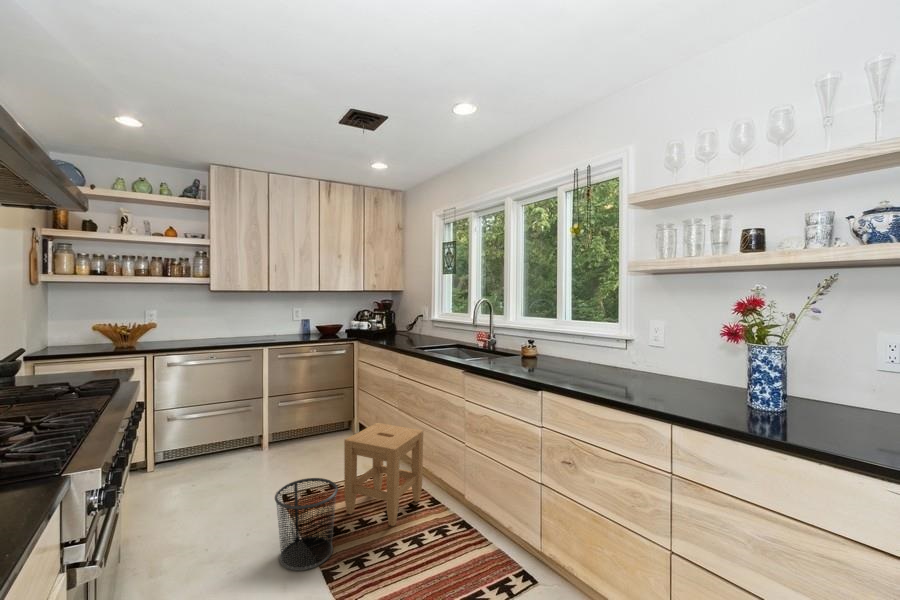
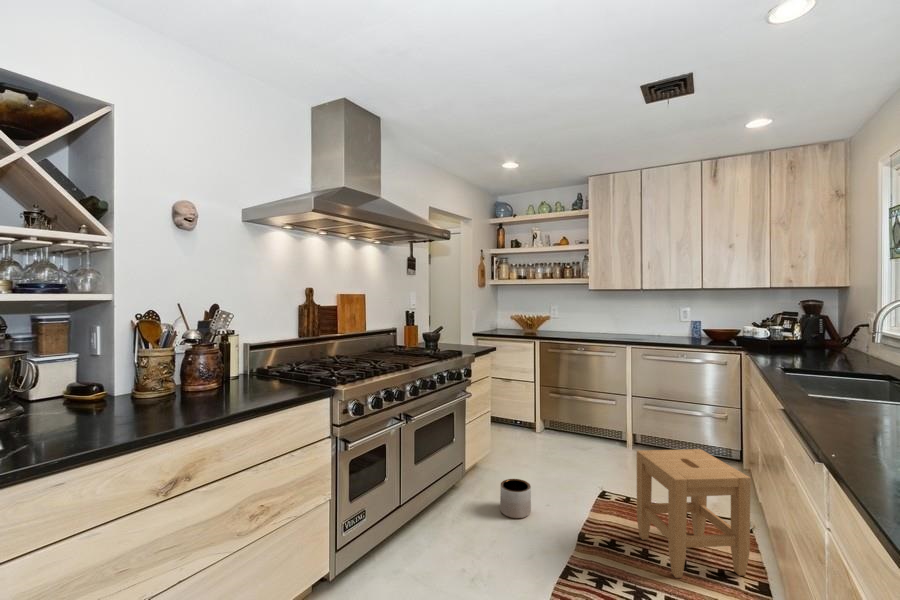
waste bin: present [275,478,338,570] -> none [539,470,601,560]
planter: none [203,519,243,570] -> present [500,479,531,518]

